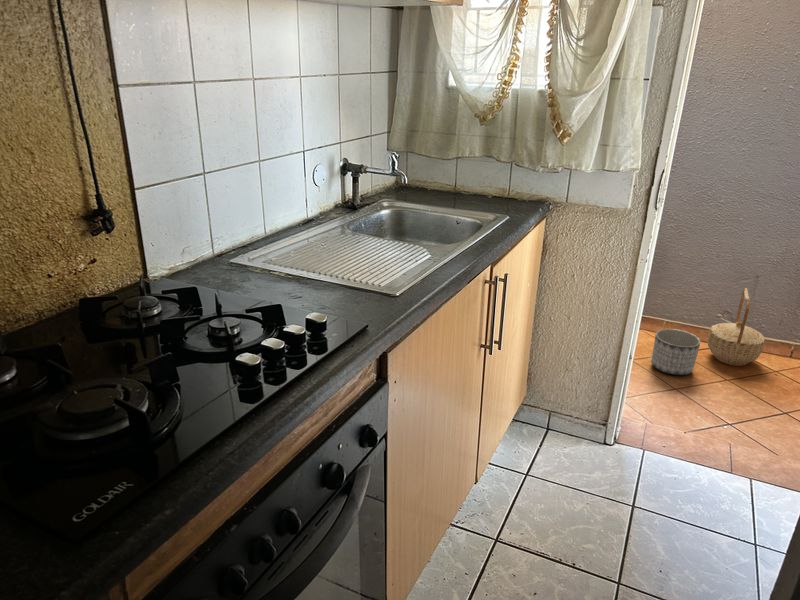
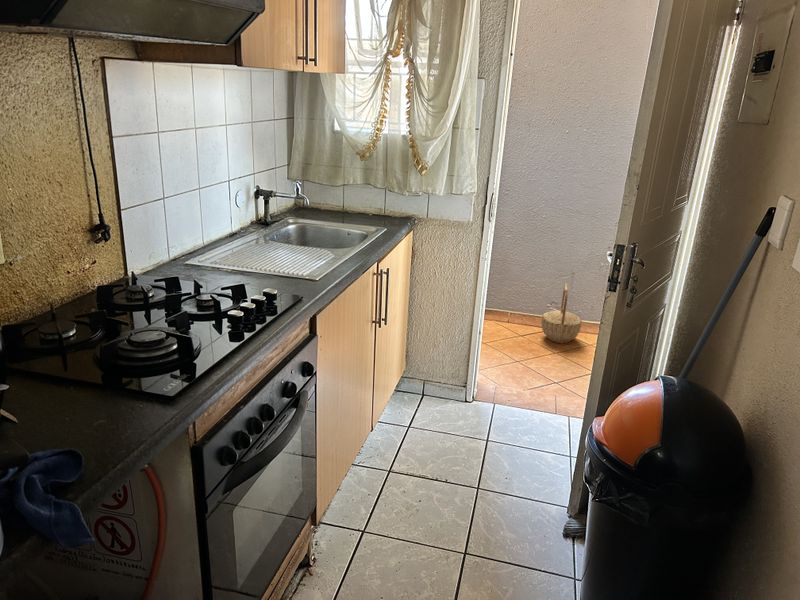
planter: present [651,329,700,375] -> none [501,317,535,352]

